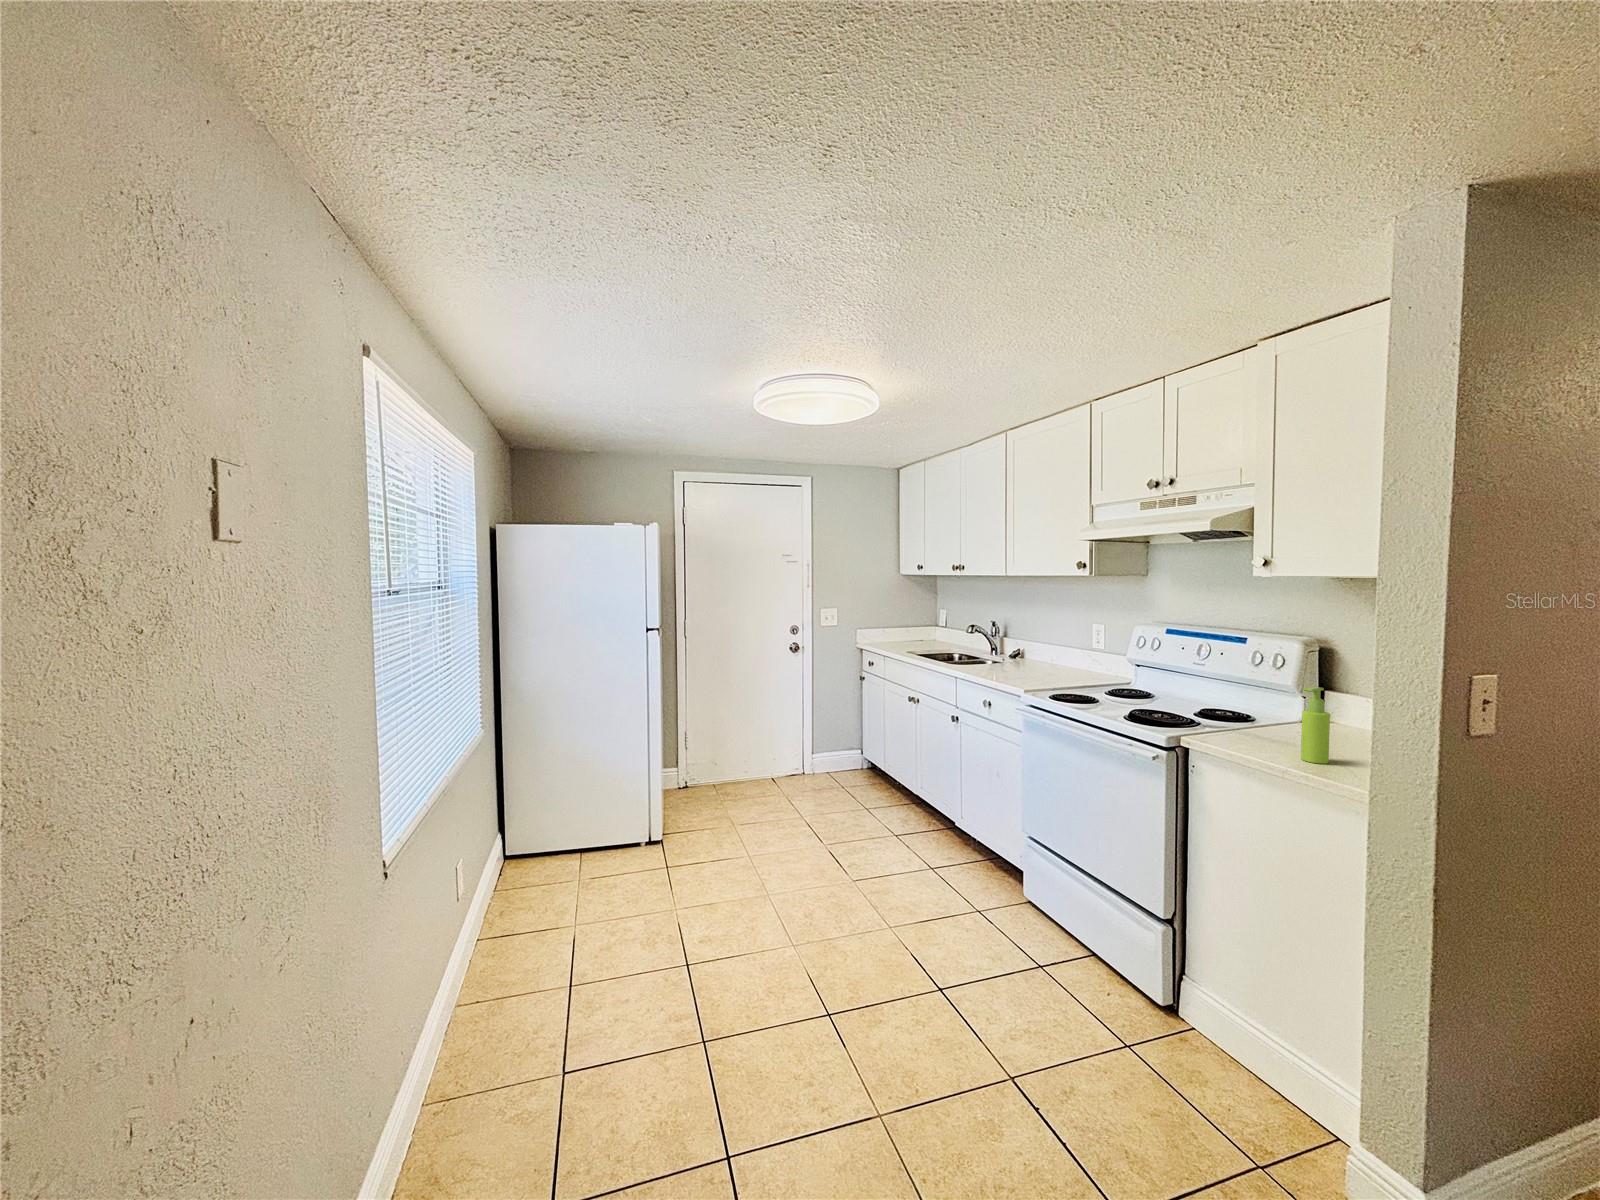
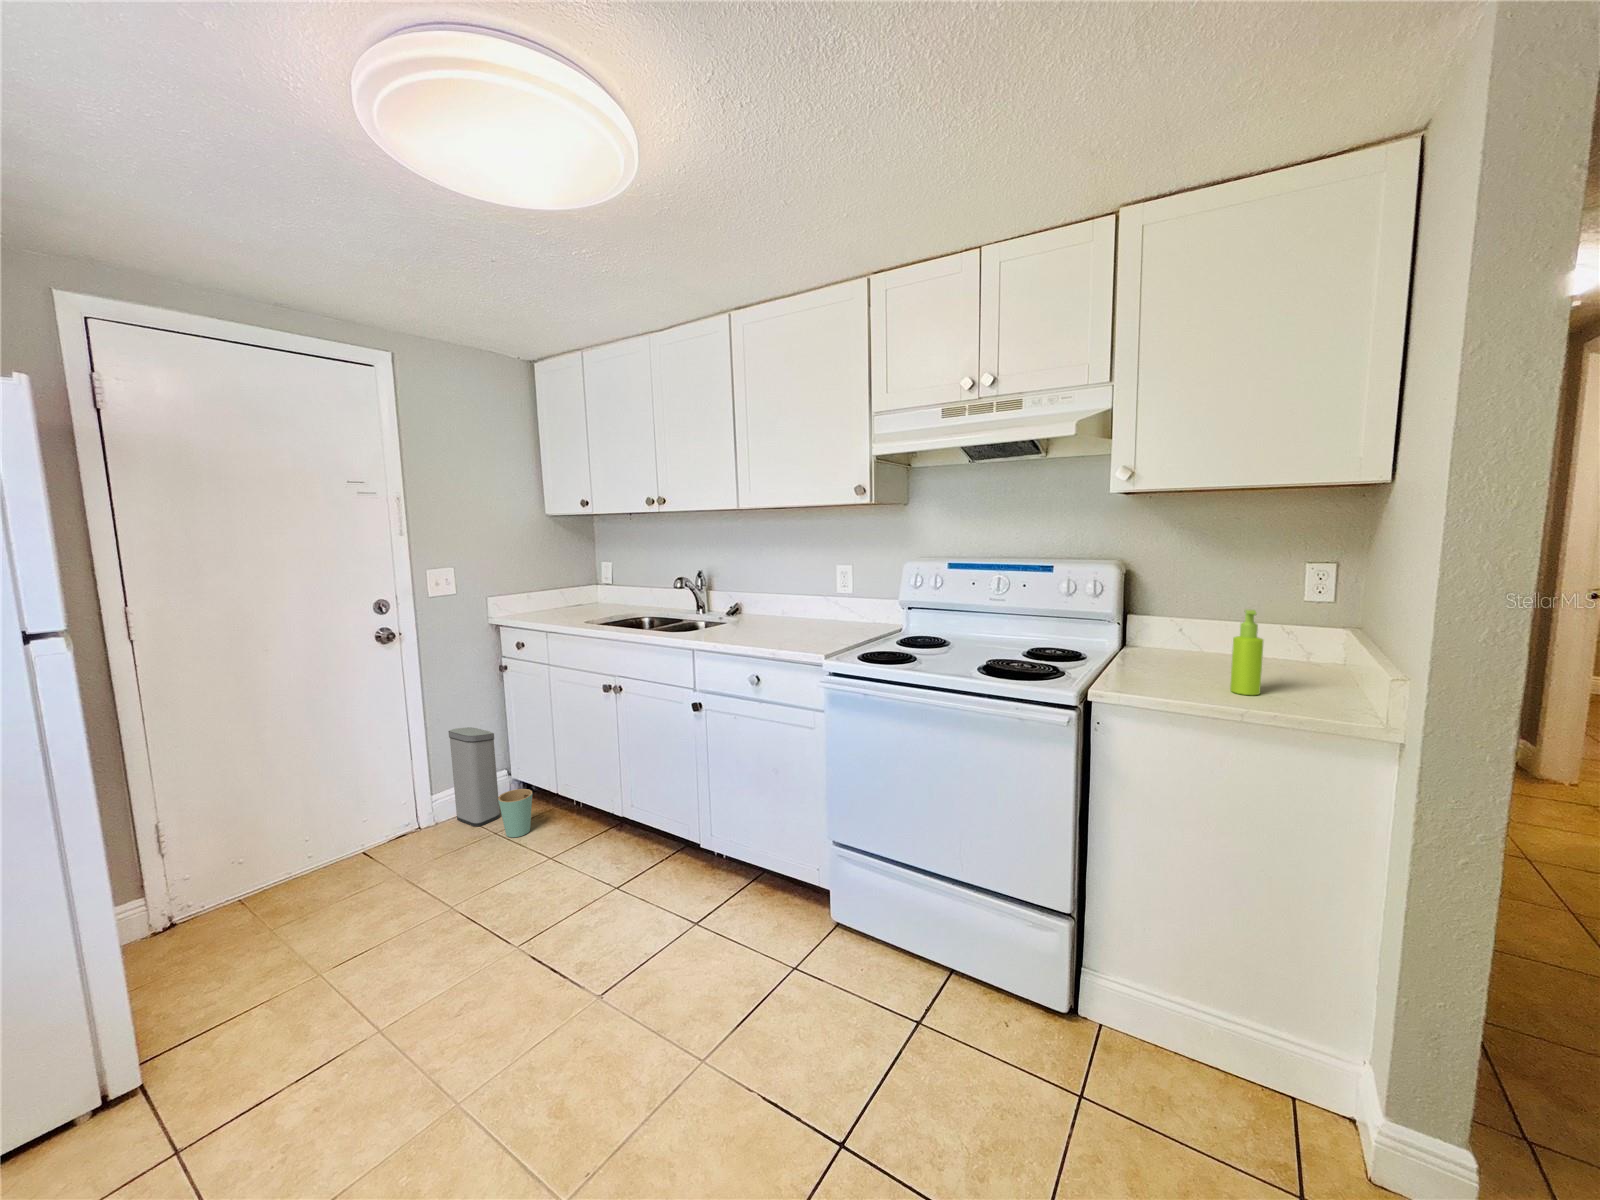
trash can: none [824,714,865,793] -> present [448,727,532,837]

